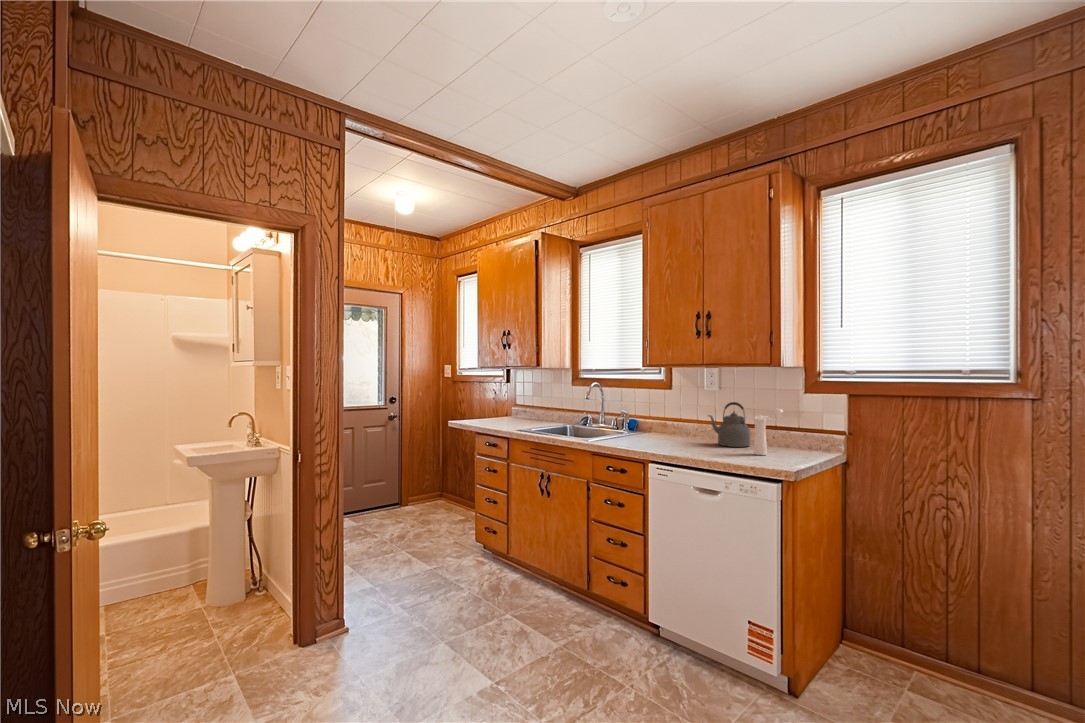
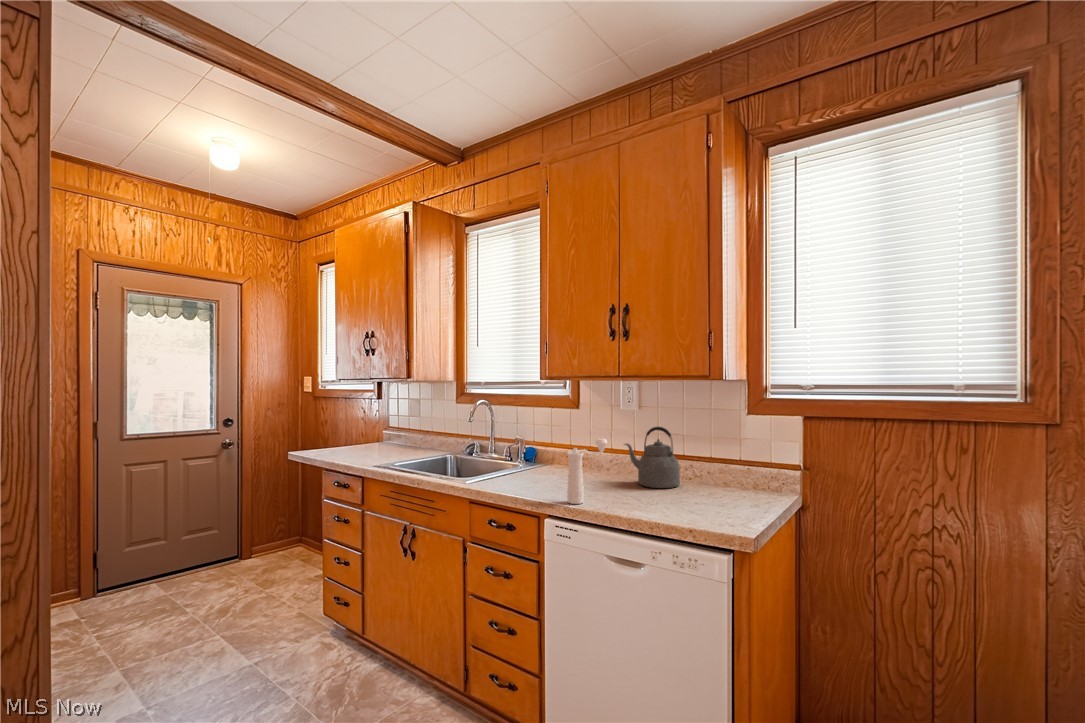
pepper mill: present [754,409,783,455] -> present [567,439,607,504]

